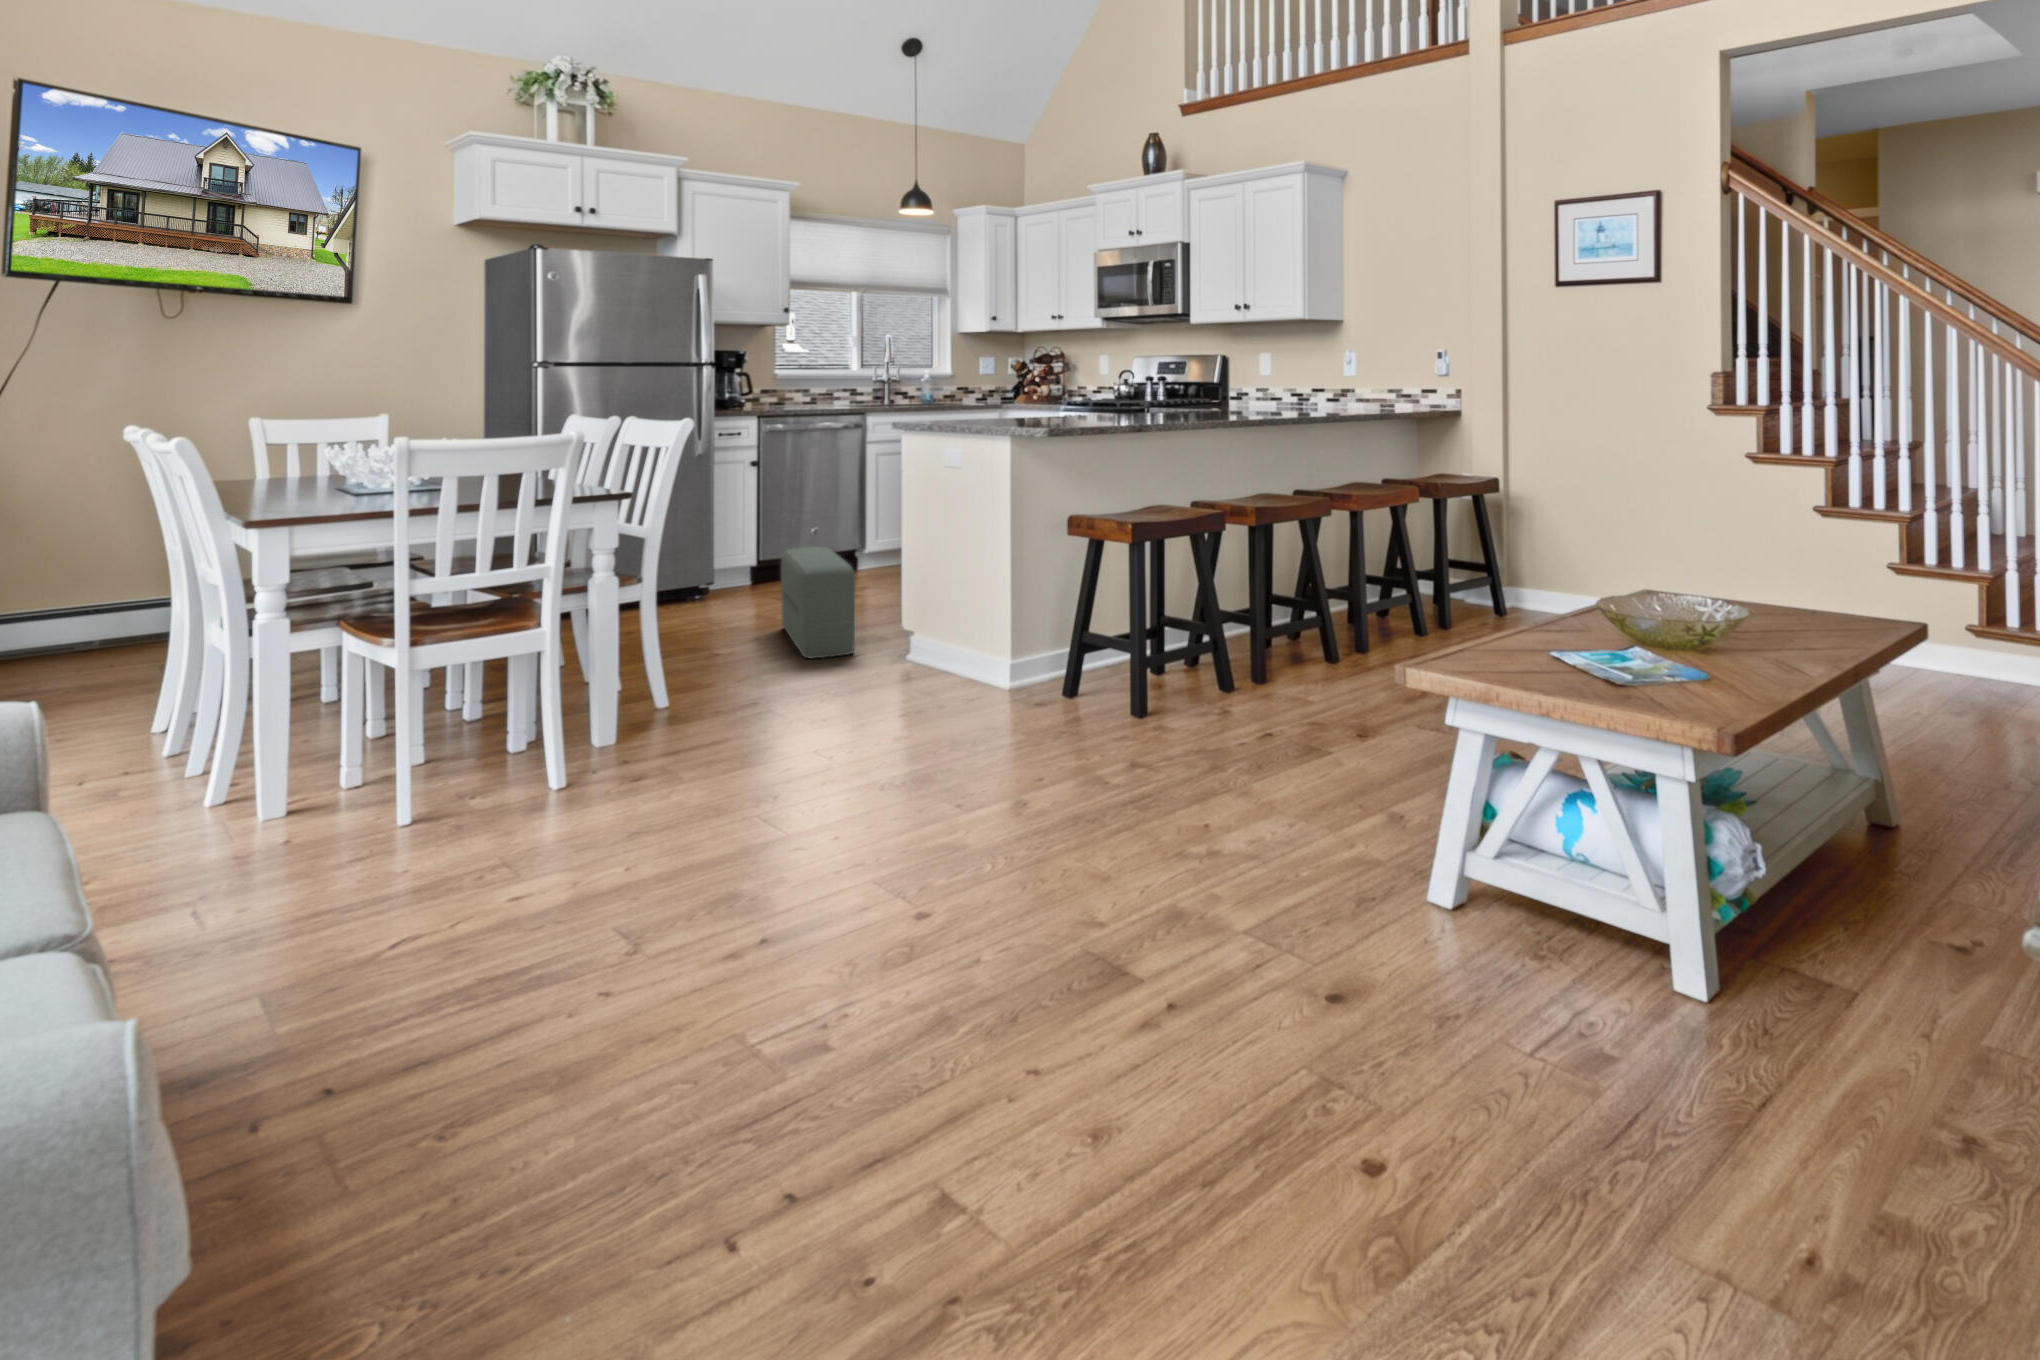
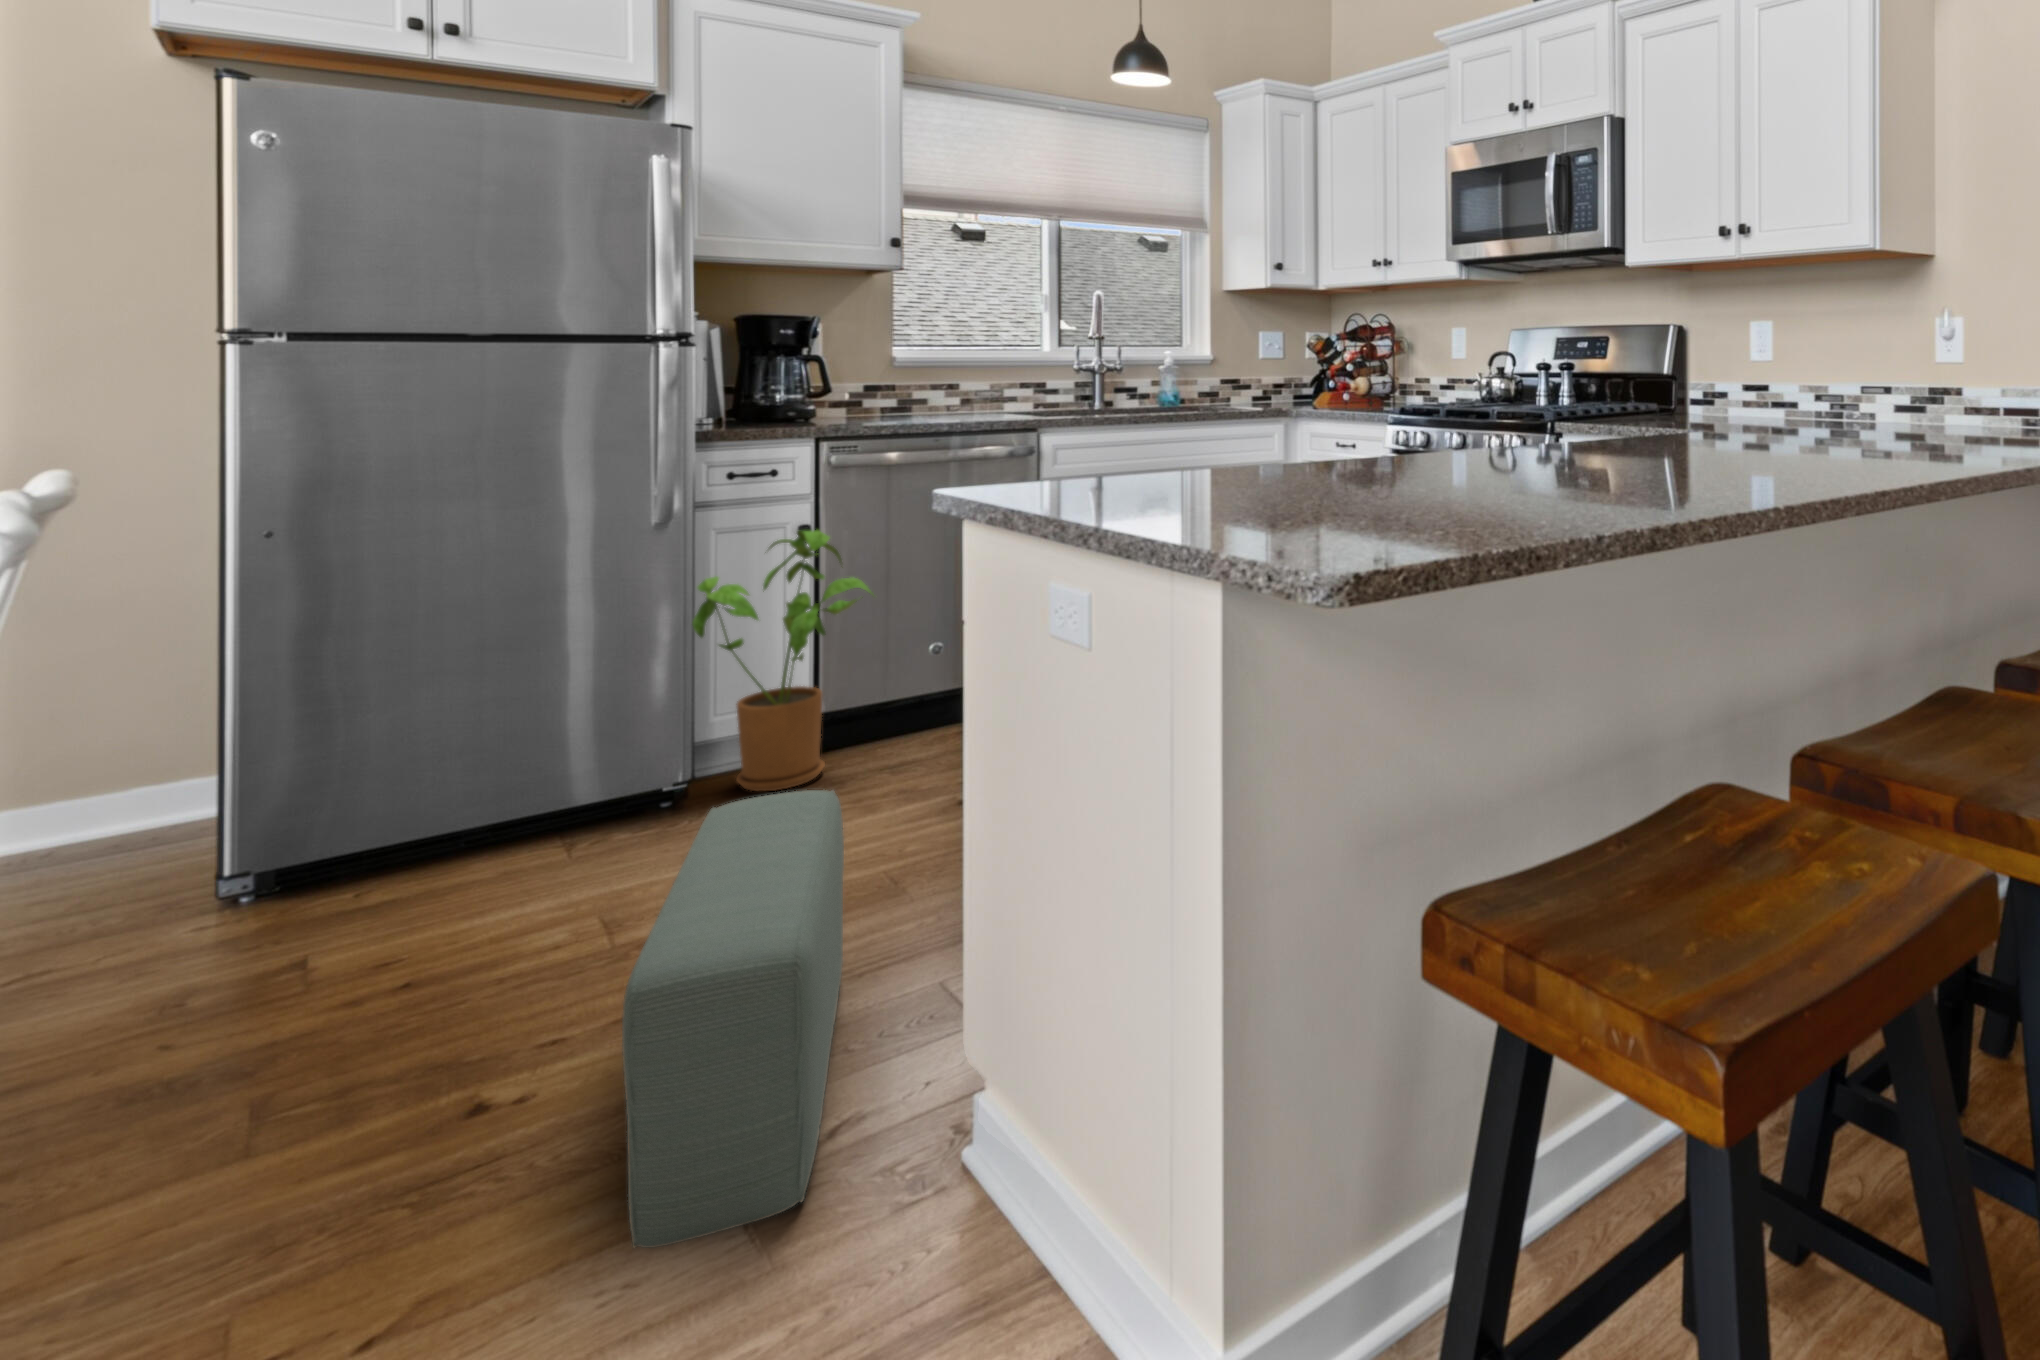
house plant: none [712,462,798,589] -> present [692,531,872,791]

